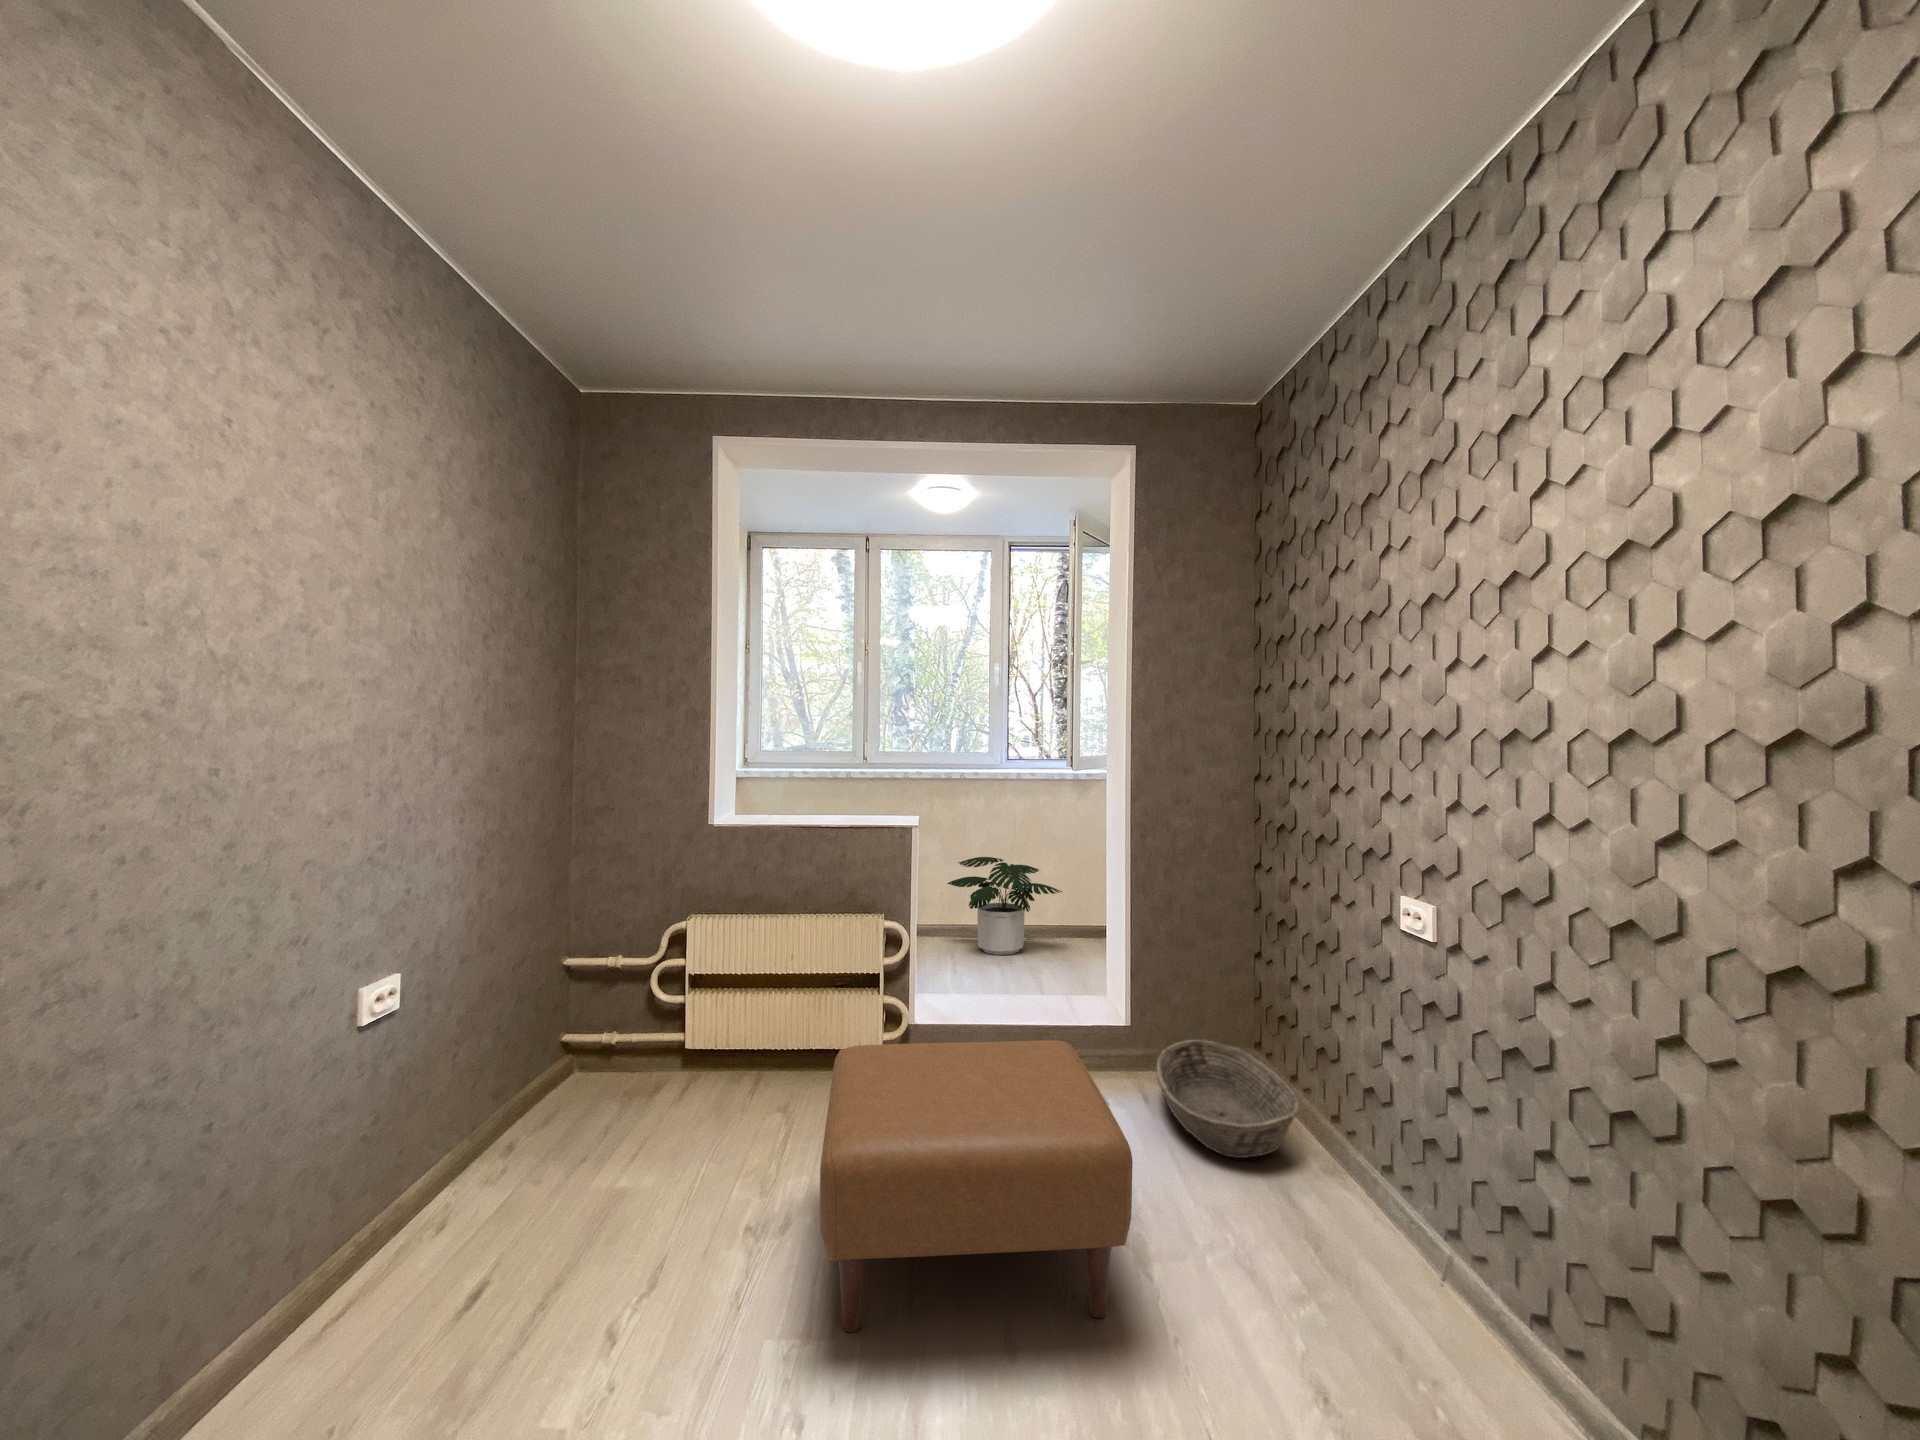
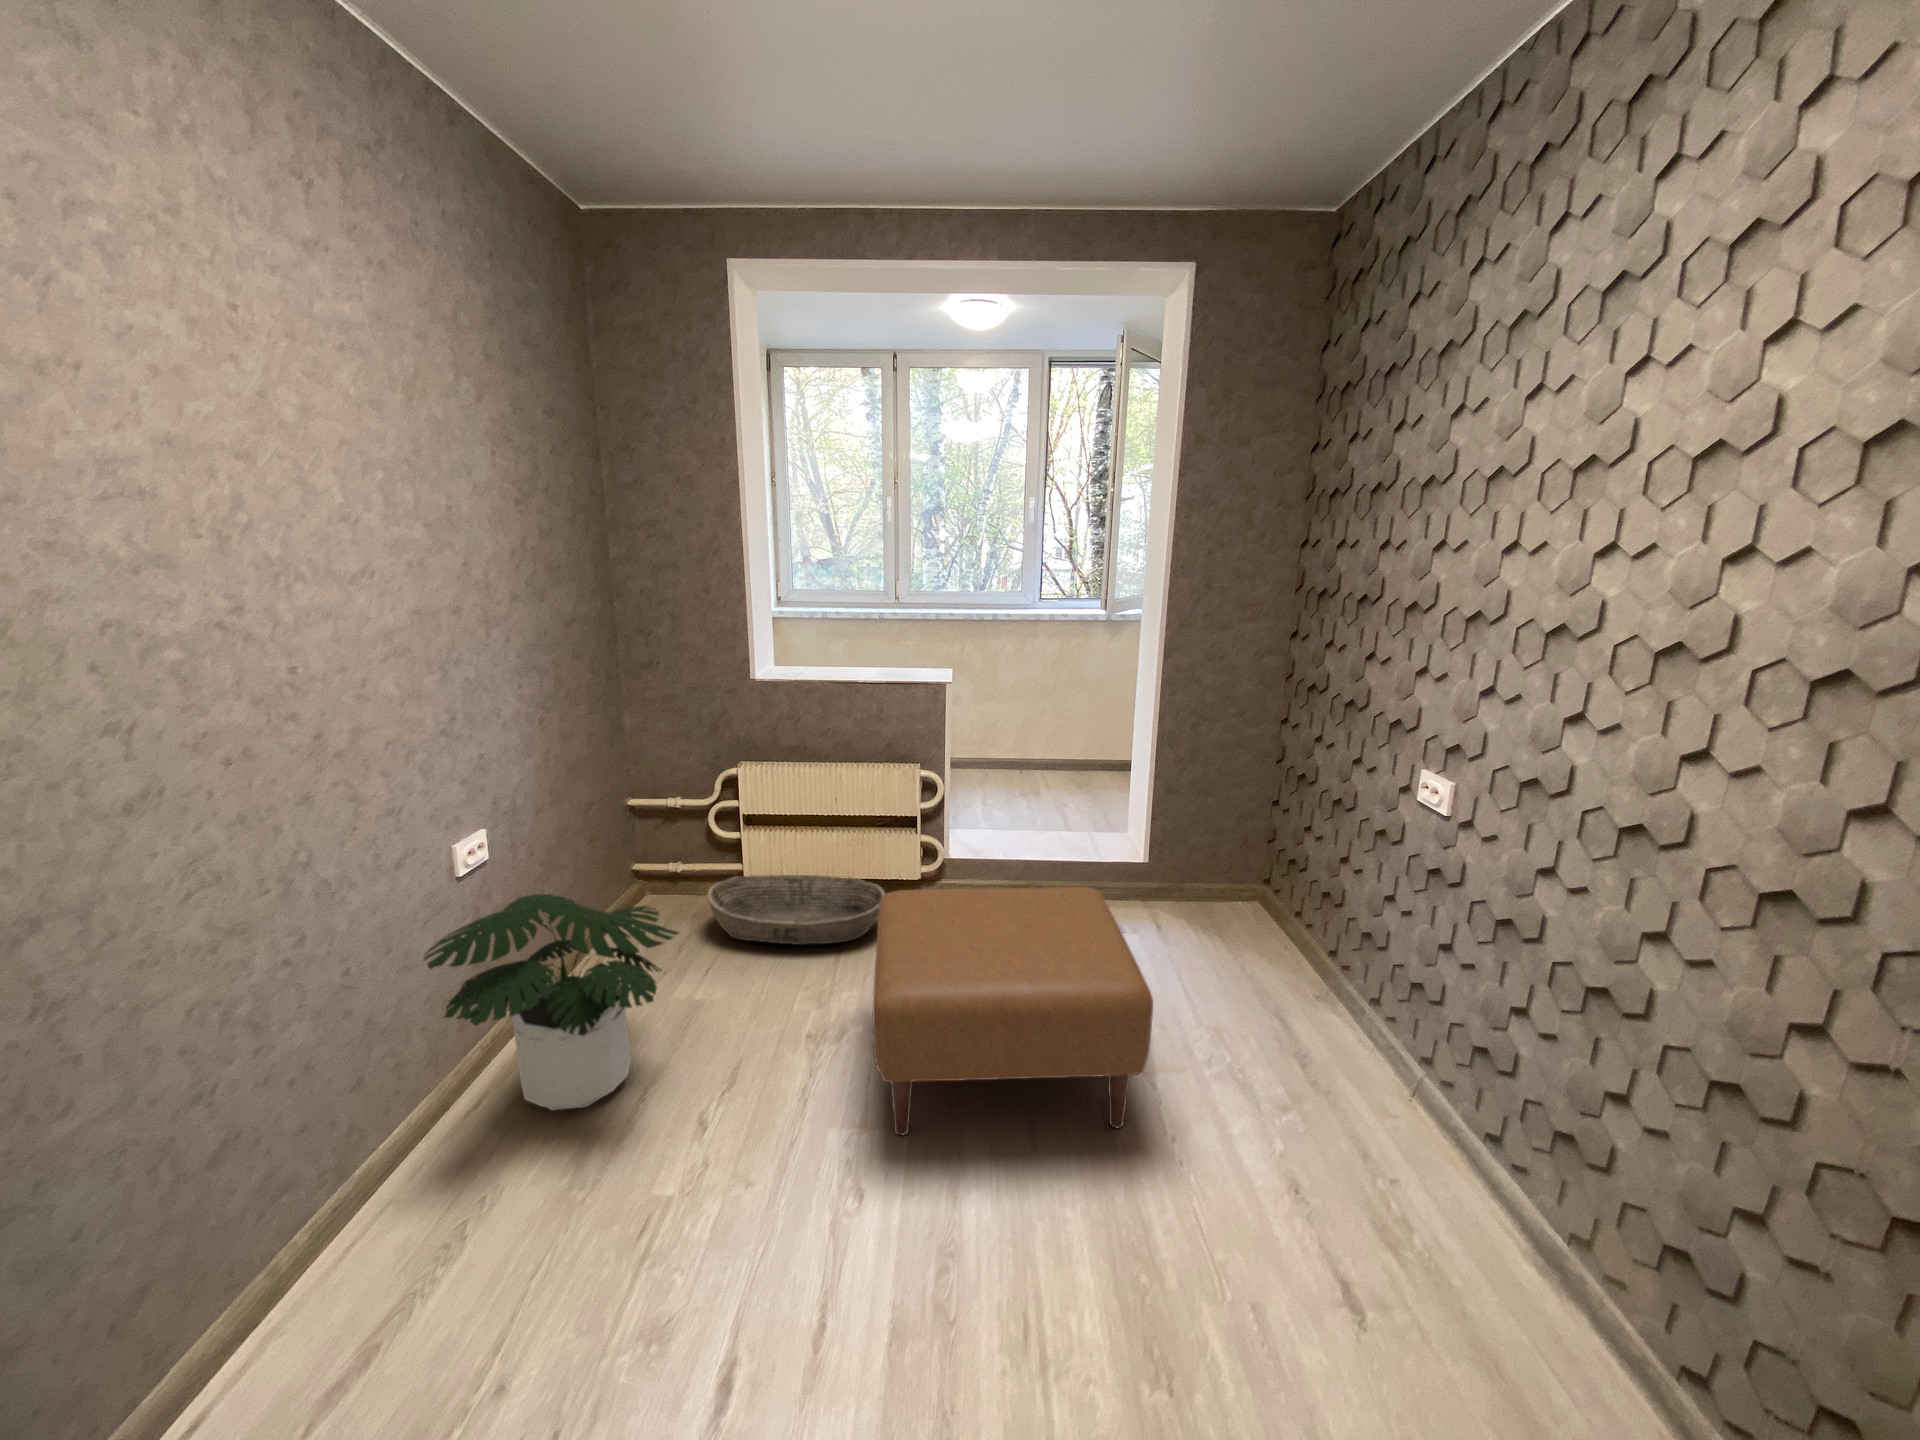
potted plant: present [947,857,1062,955] -> present [423,894,679,1110]
basket: present [1157,1040,1300,1158] -> present [708,875,885,945]

